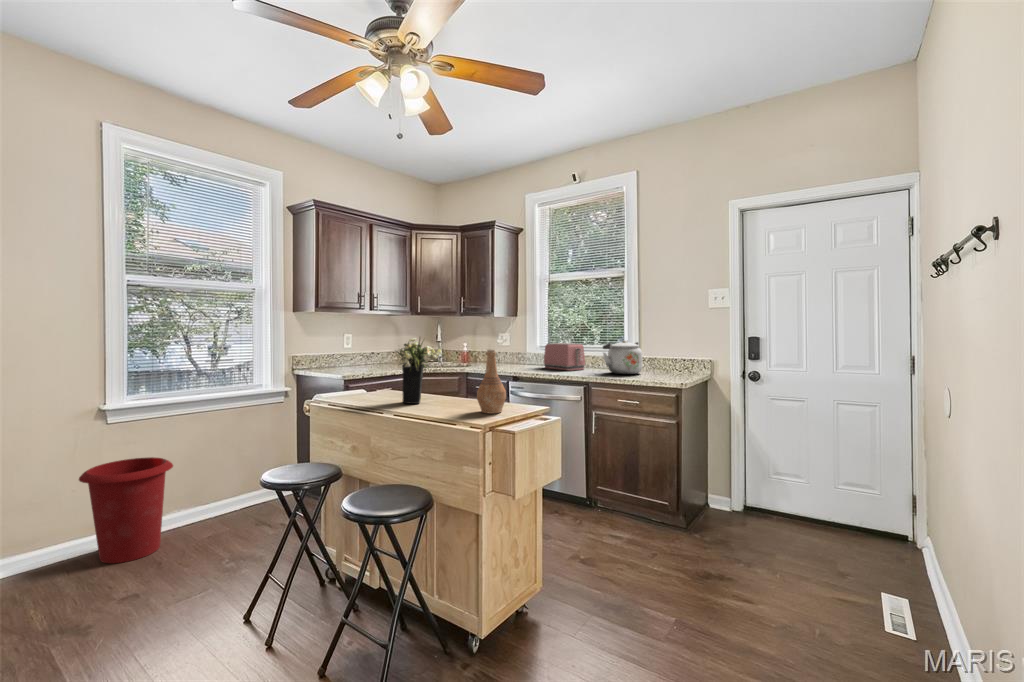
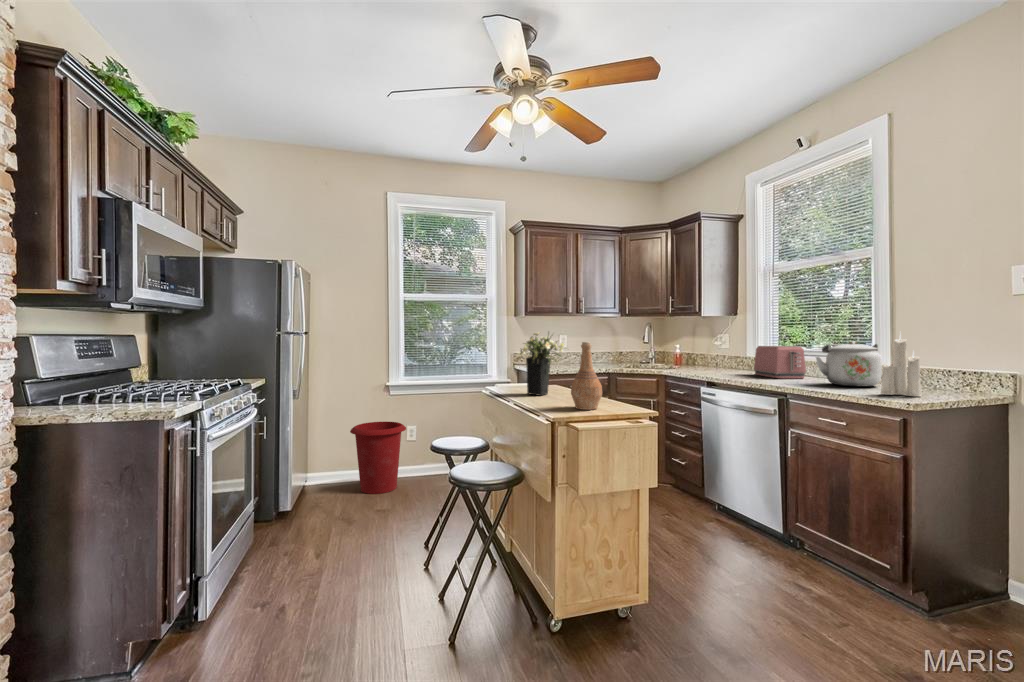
candle: none [654,332,677,379] -> present [881,334,922,396]

